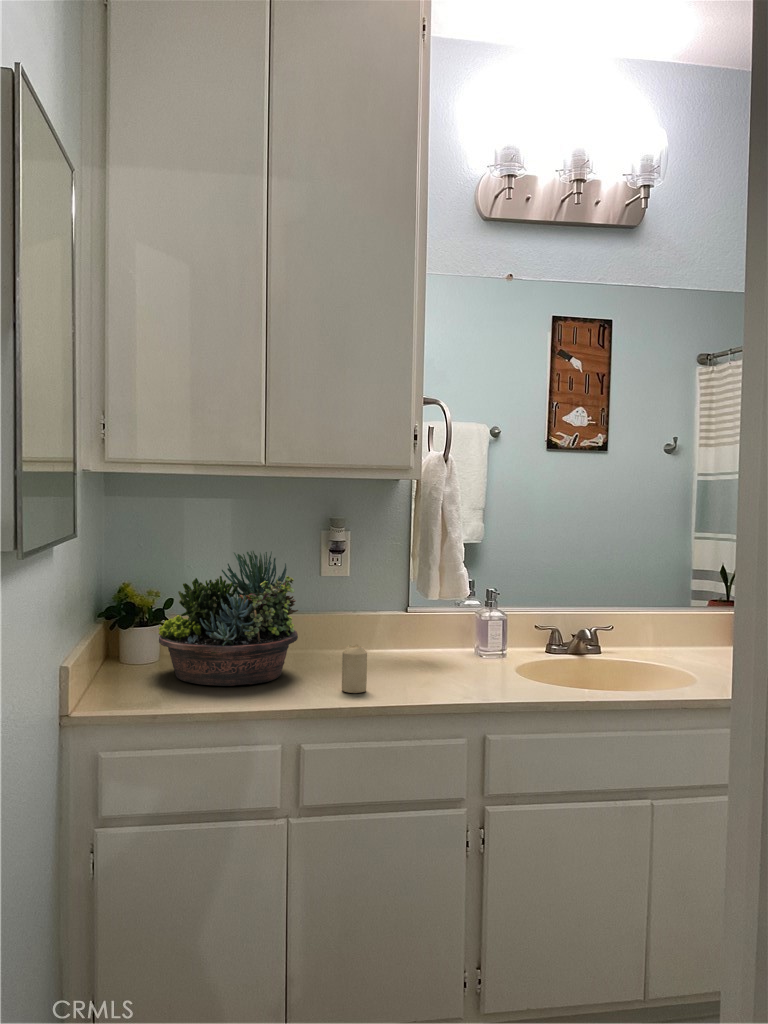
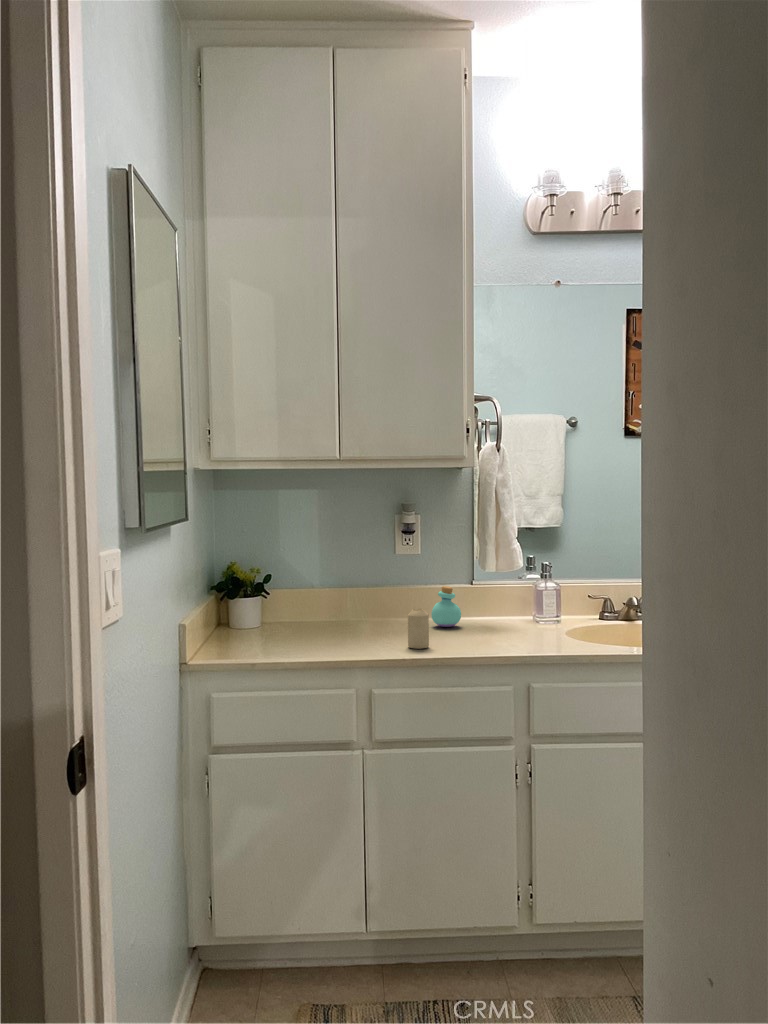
succulent planter: present [159,551,298,686] -> none [258,532,374,644]
perfume bottle: none [362,615,397,663] -> present [432,586,461,627]

